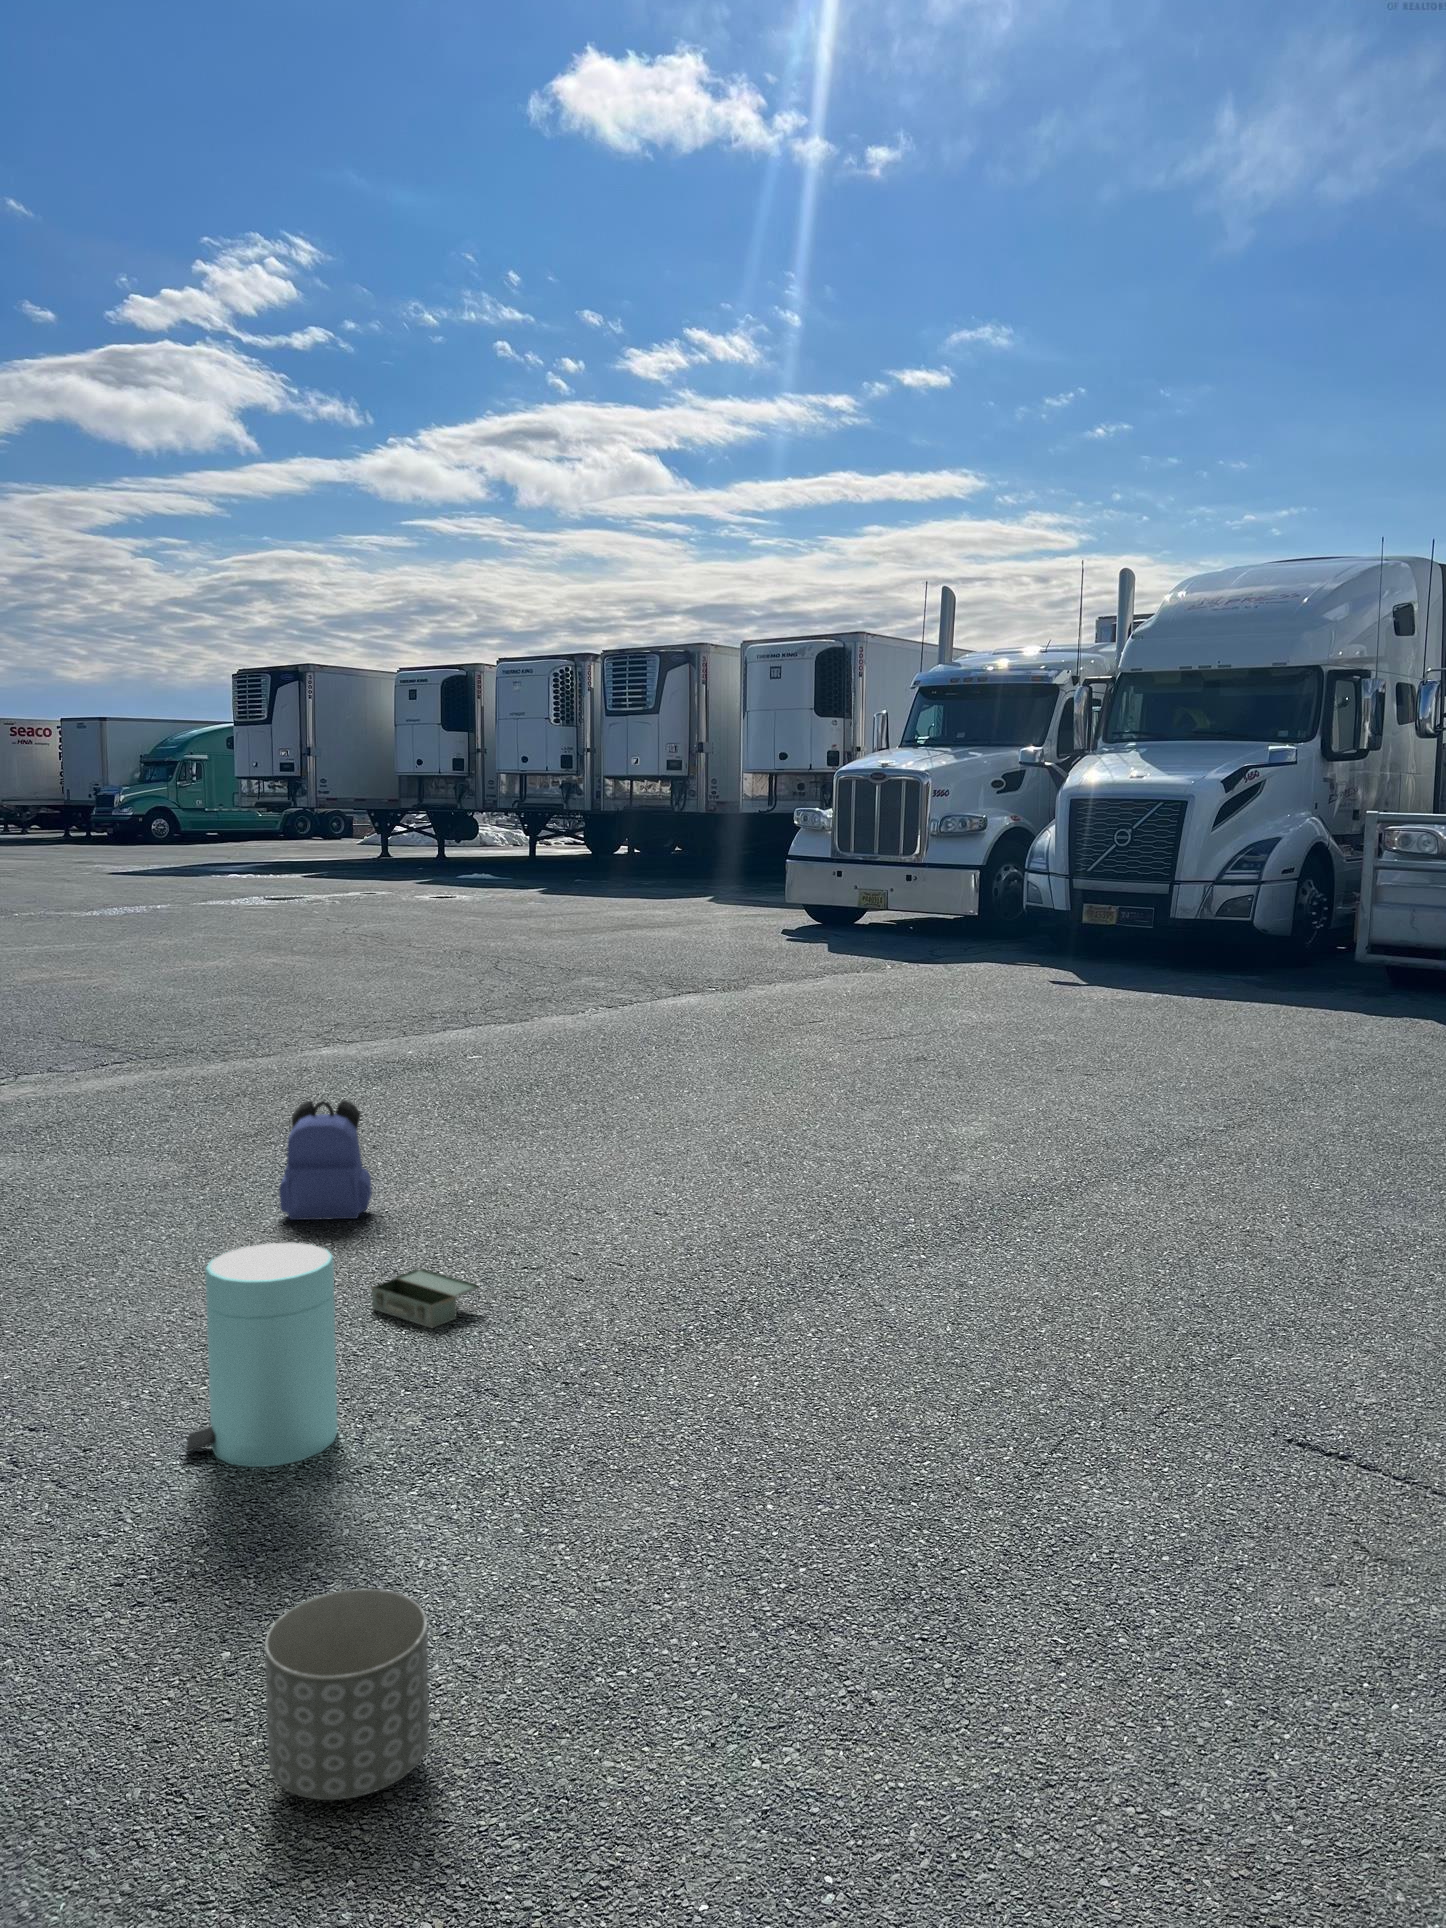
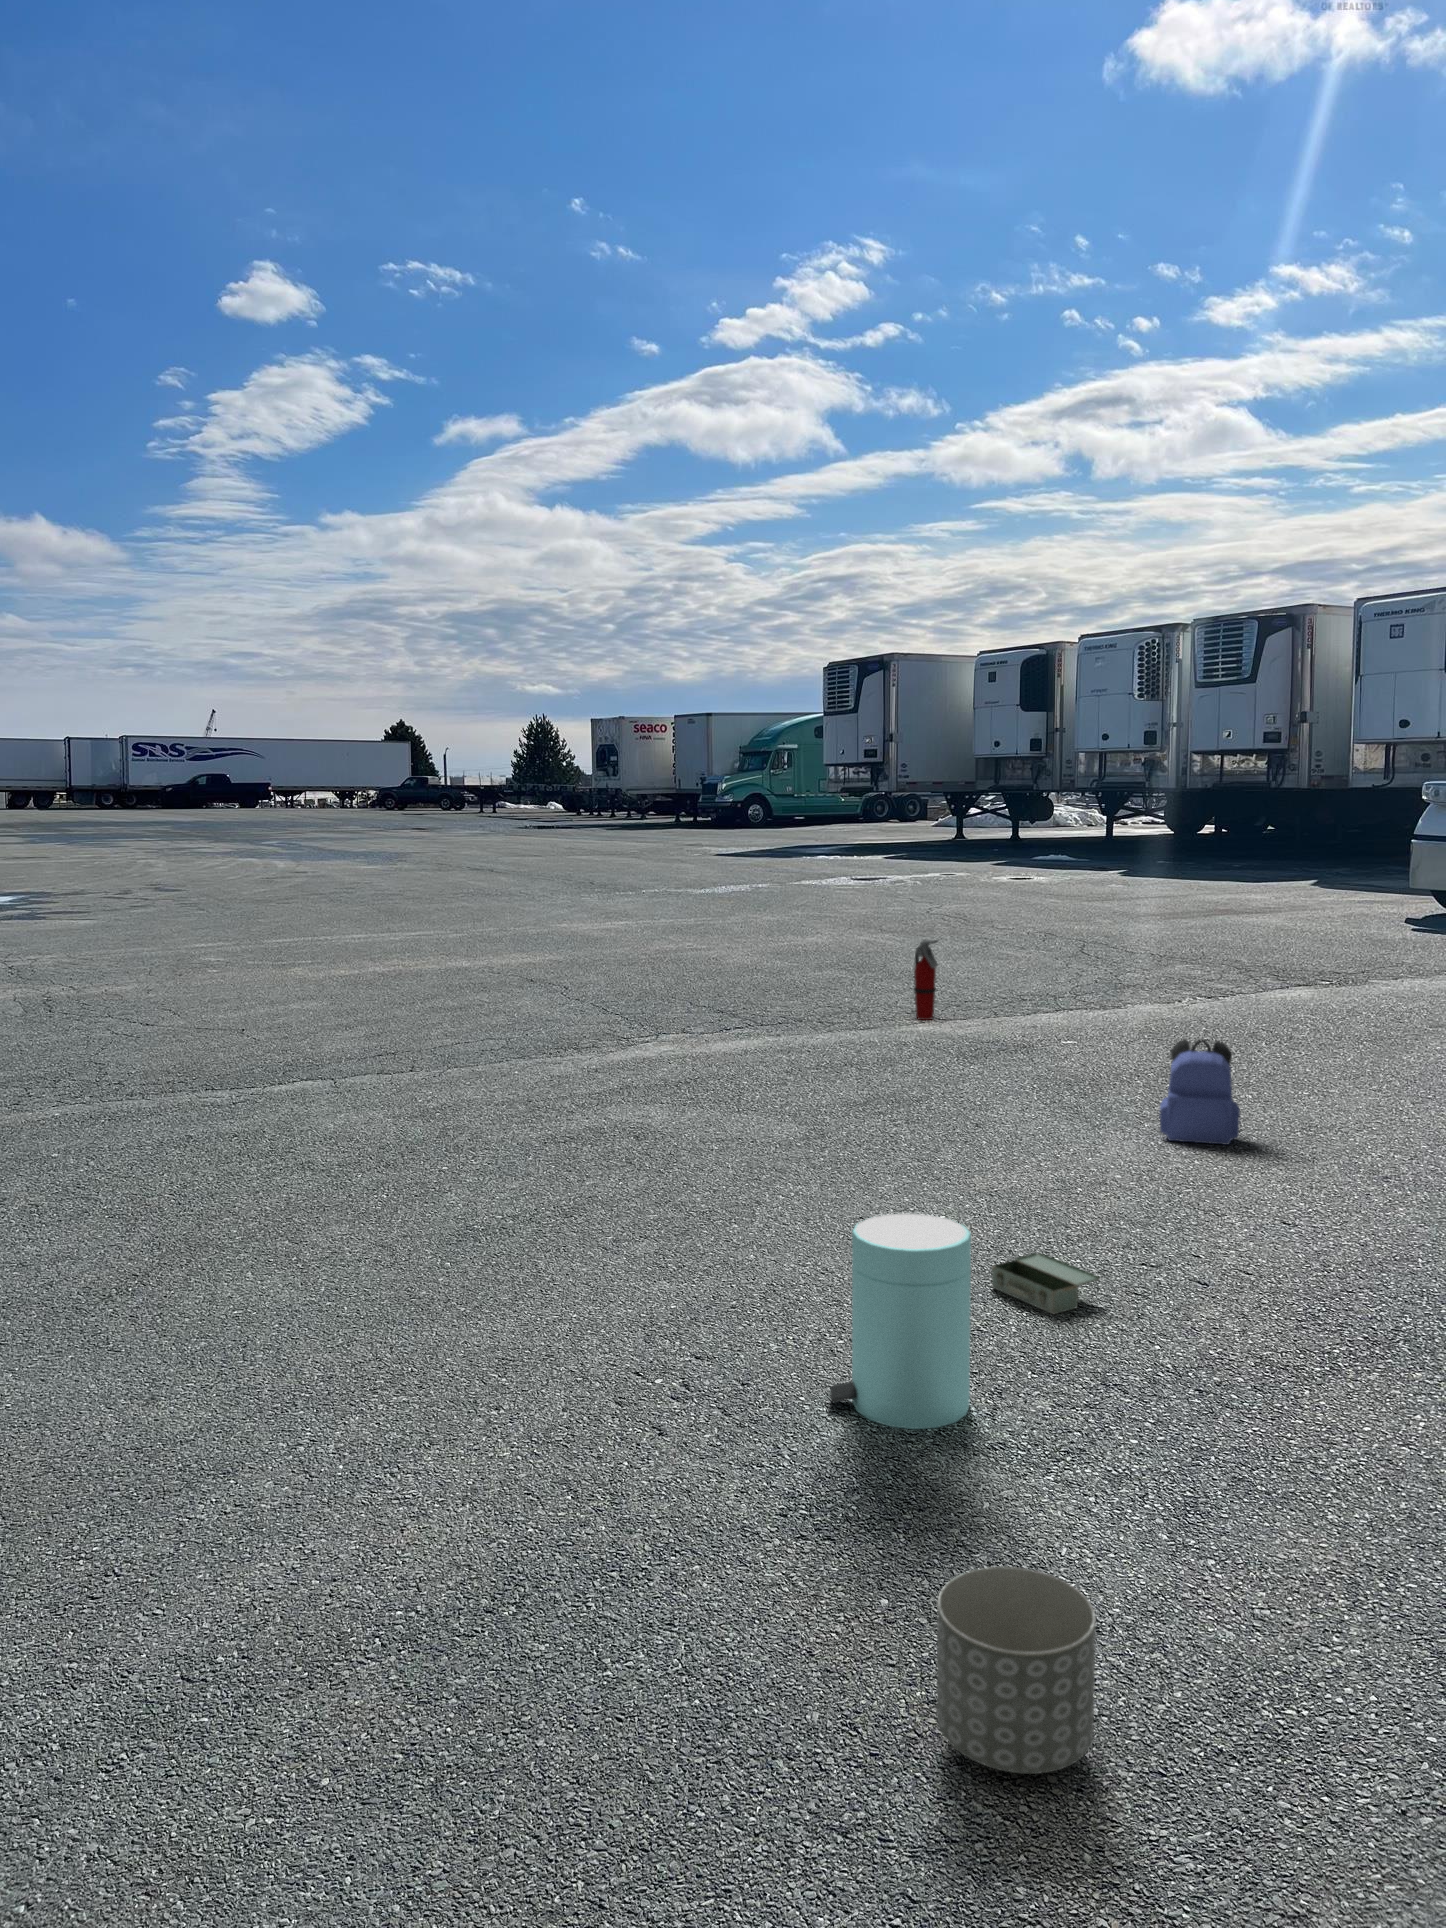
fire extinguisher: none [316,962,341,1044] -> present [914,940,938,1020]
backpack: present [279,1100,372,1220] -> present [1159,1039,1240,1145]

